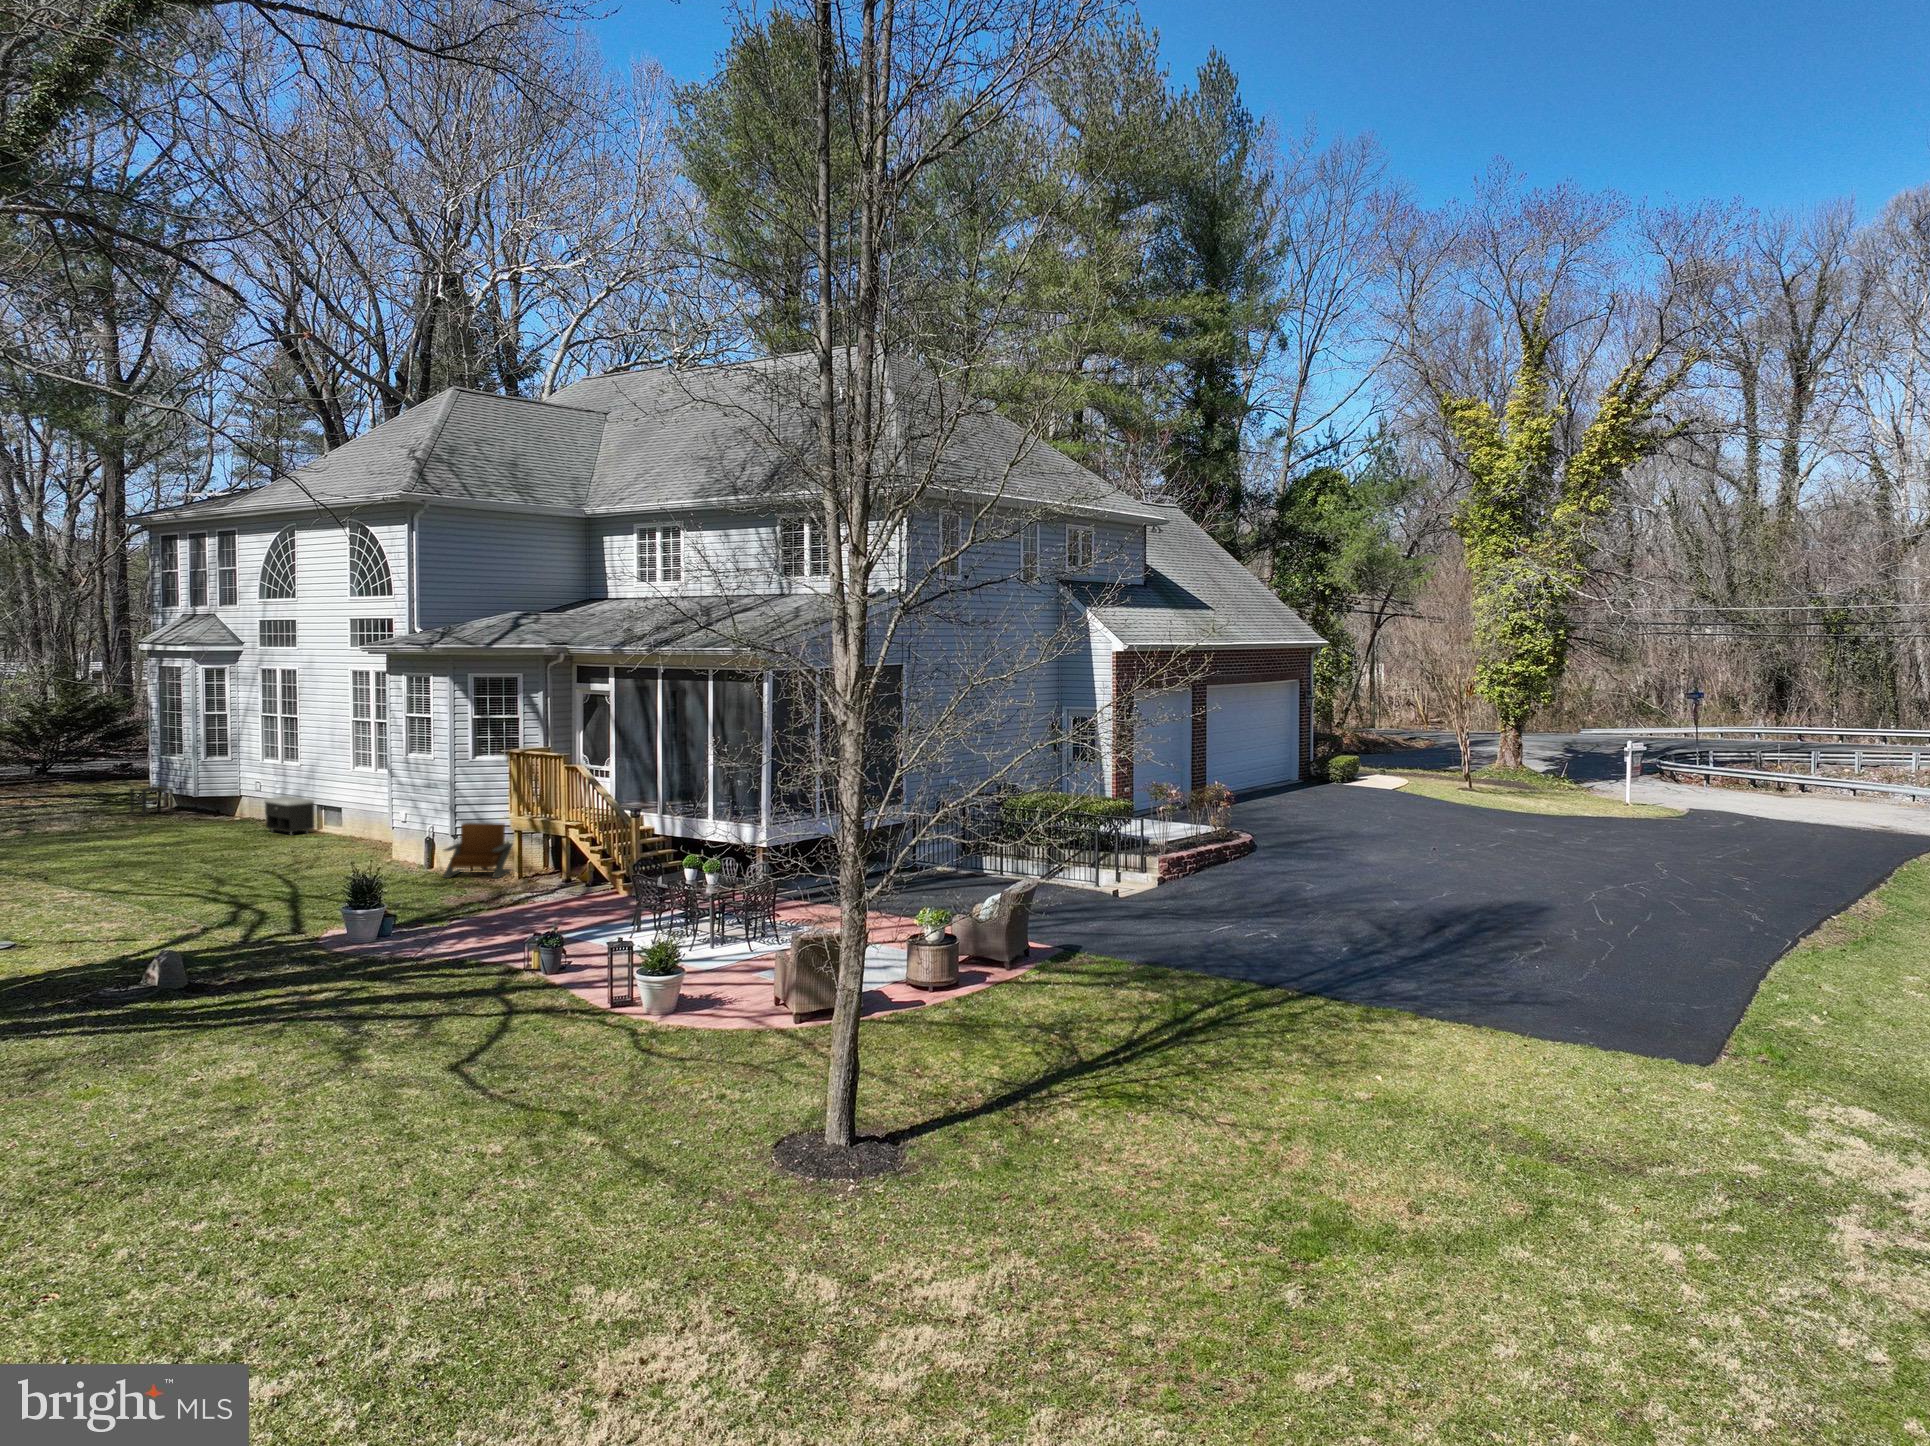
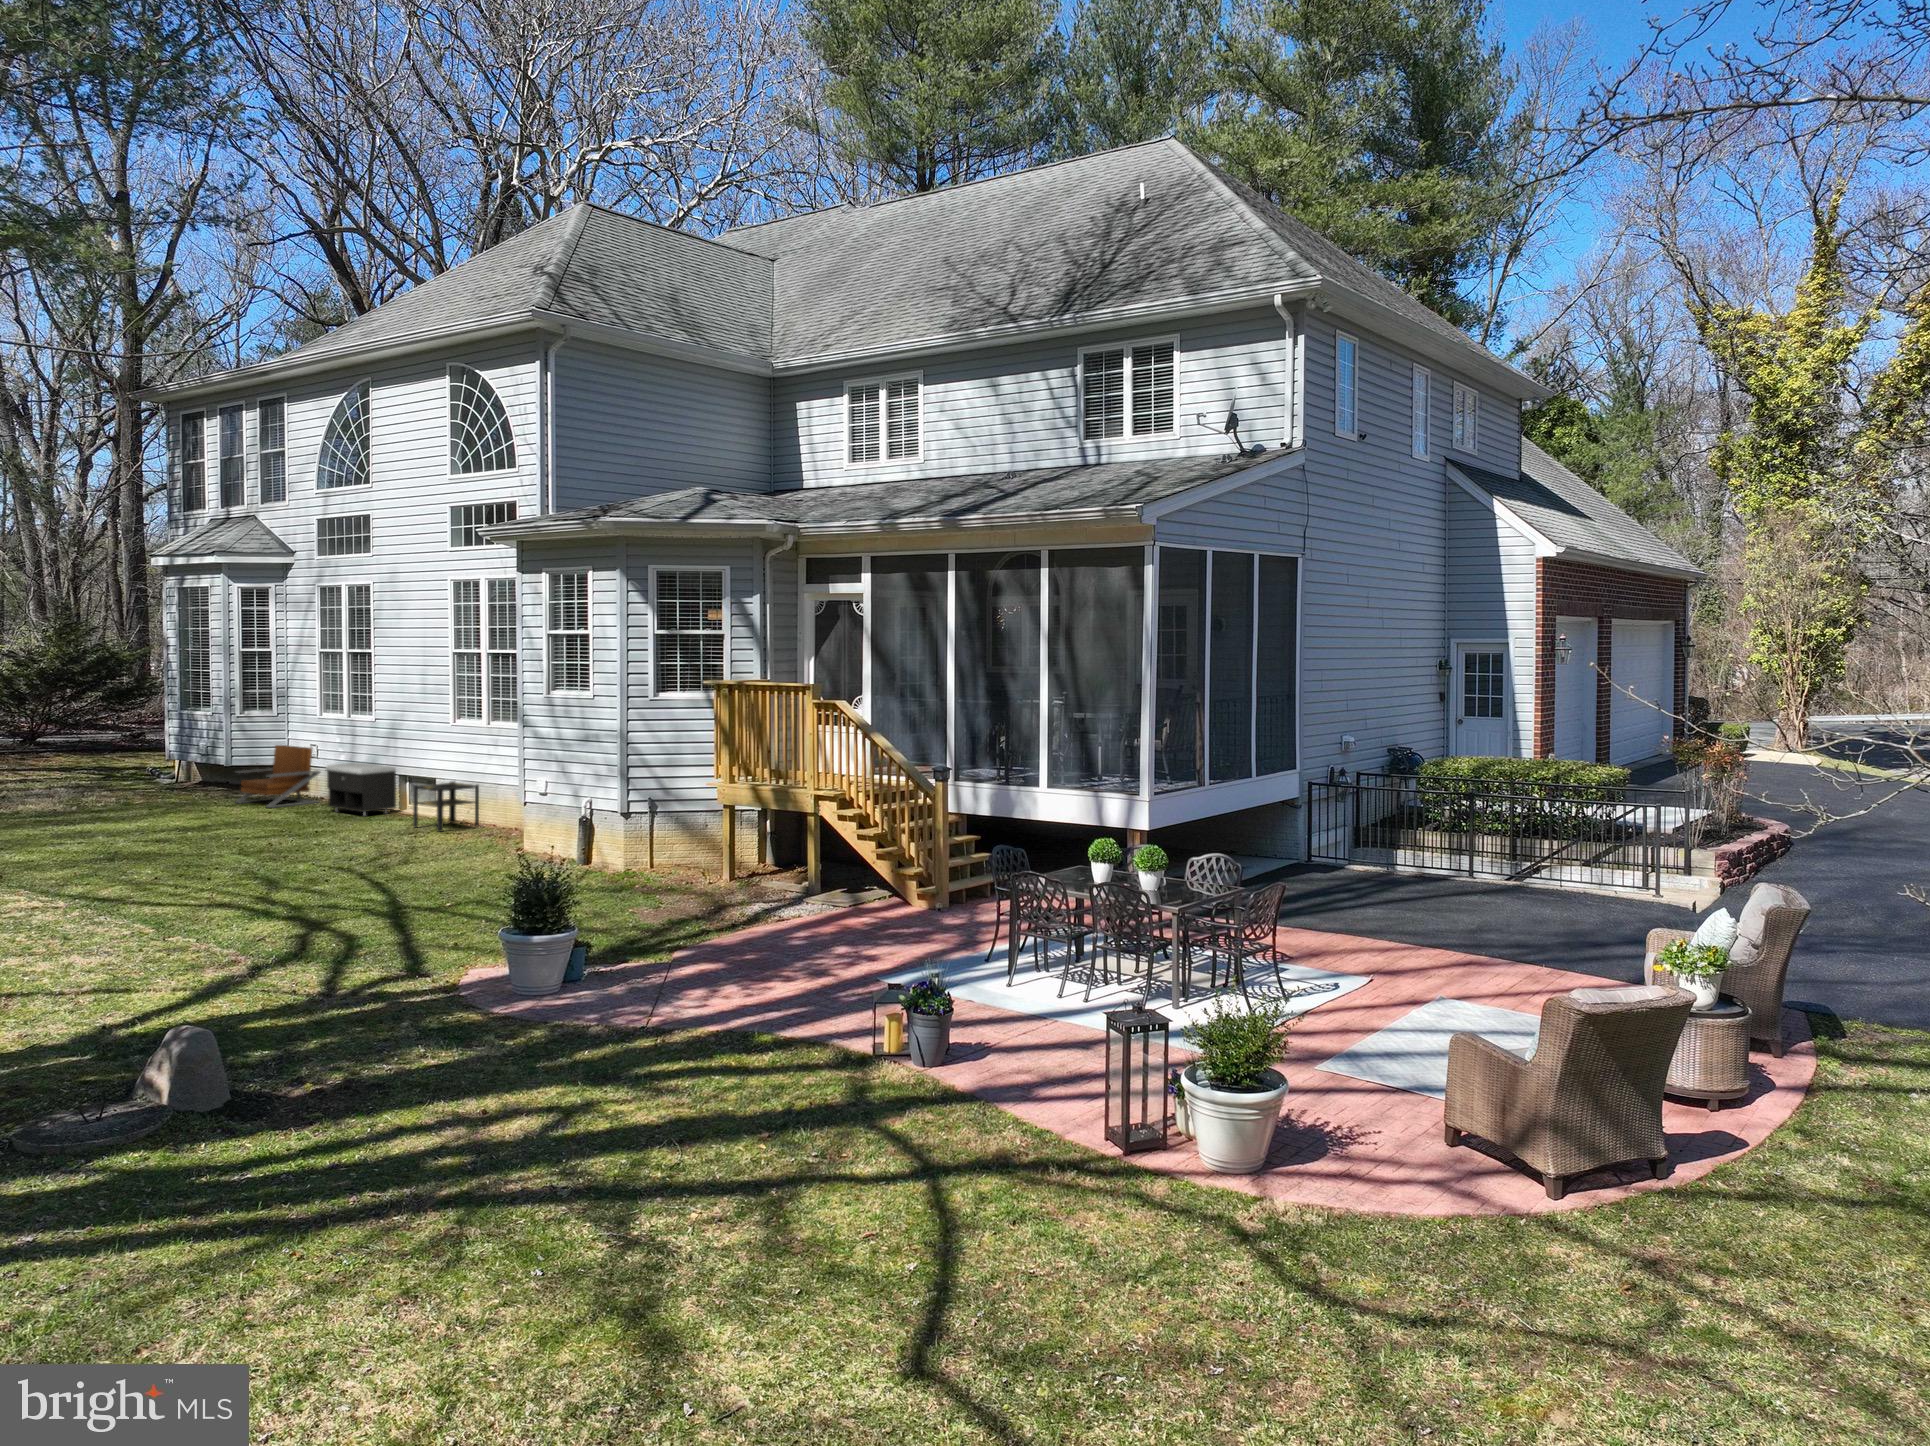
side table: present [130,786,173,817] -> present [413,781,479,832]
lounge chair: present [443,823,513,878] -> present [236,745,320,808]

